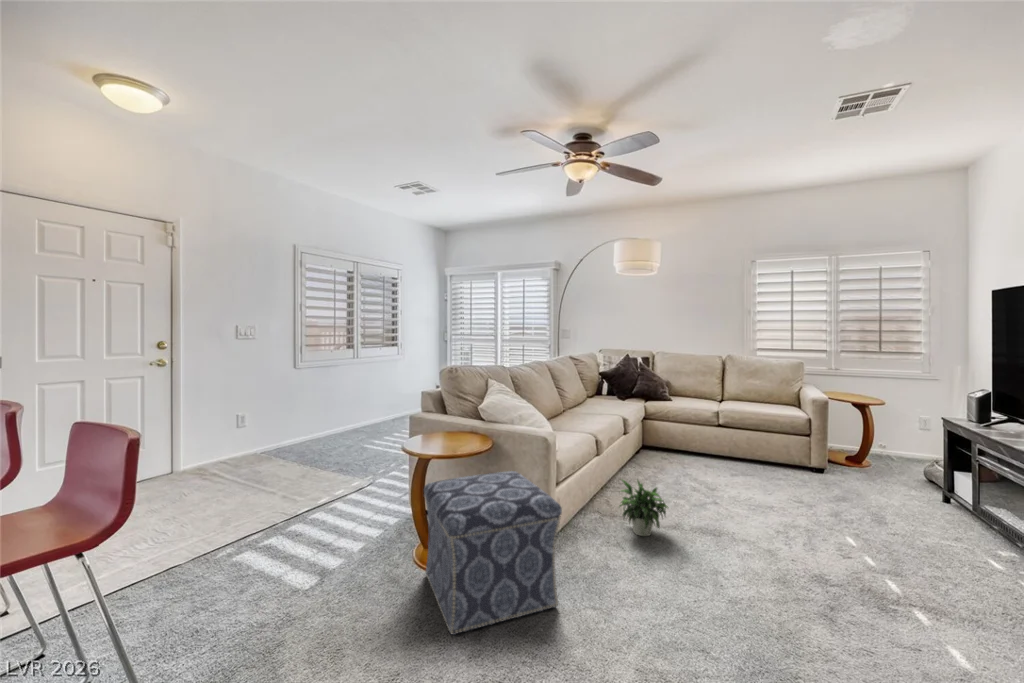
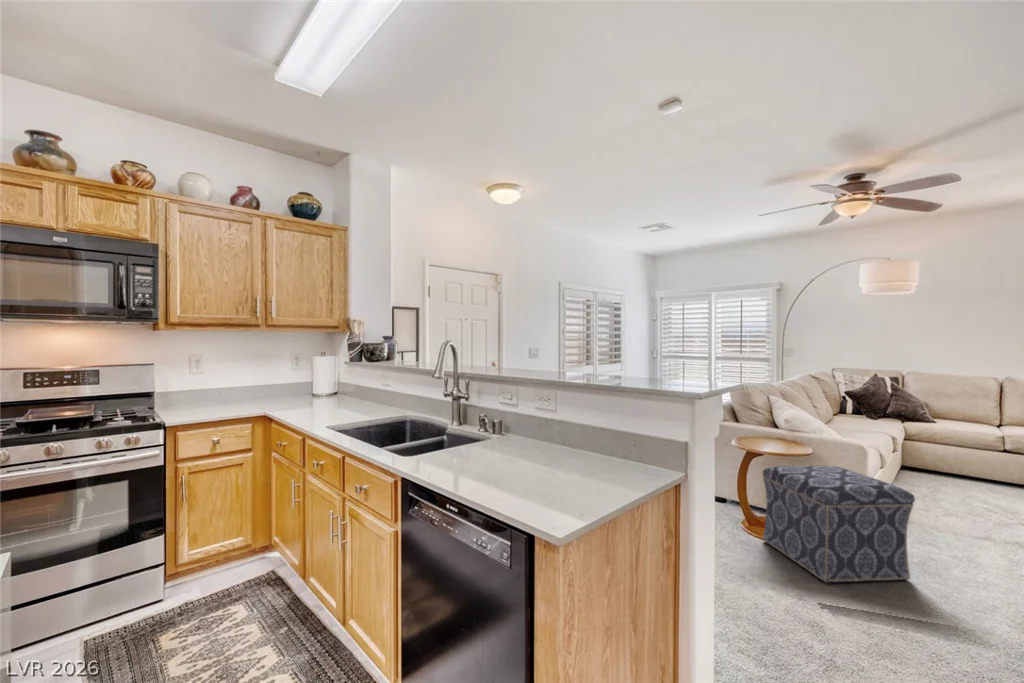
potted plant: present [619,480,668,536] -> none [921,487,994,542]

